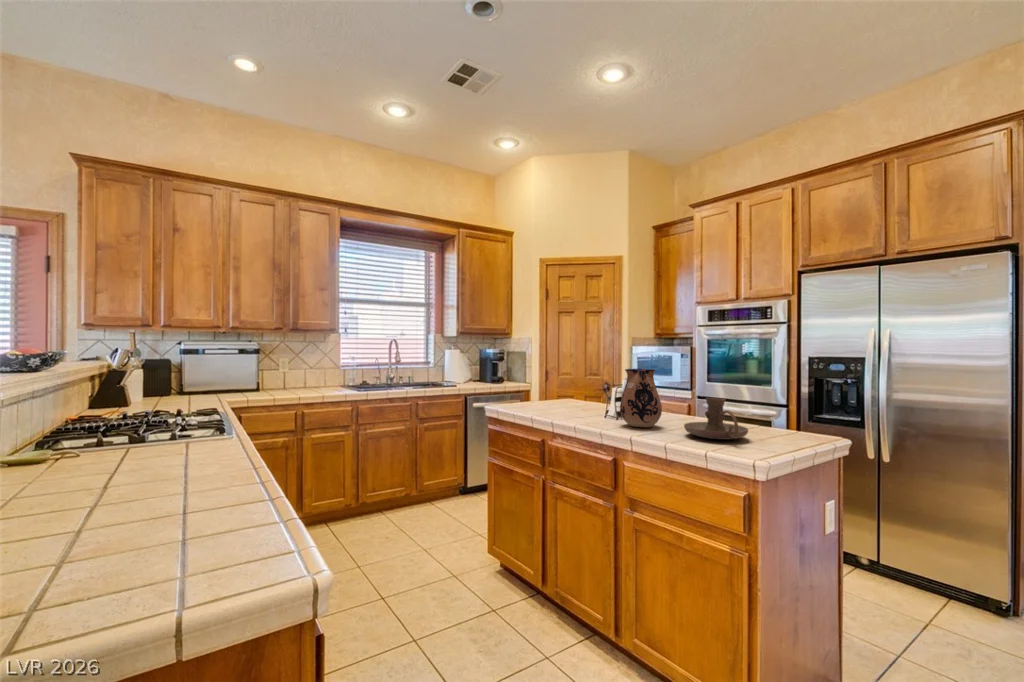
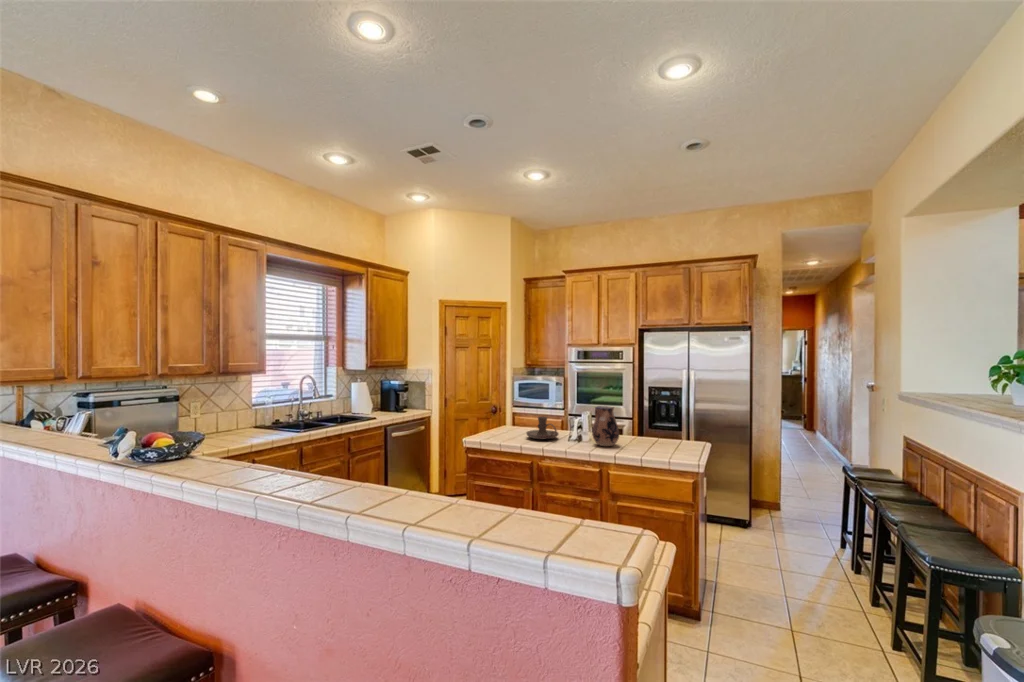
candle holder: present [684,398,748,439] -> present [526,416,558,440]

